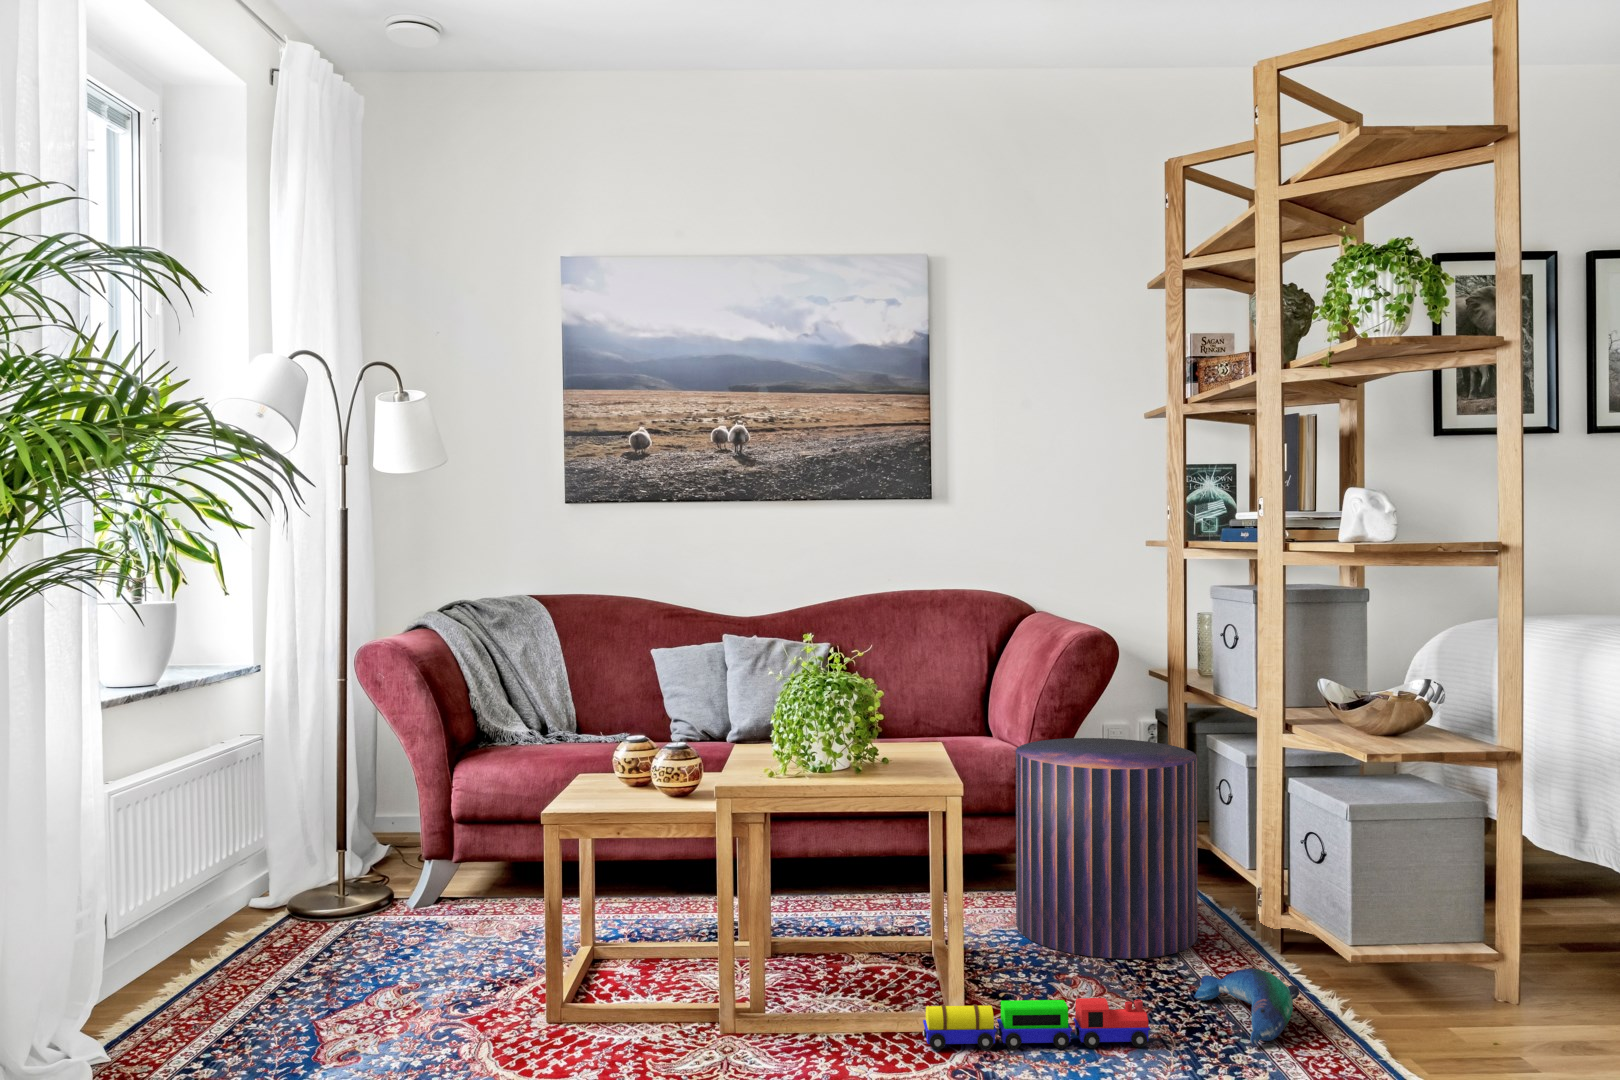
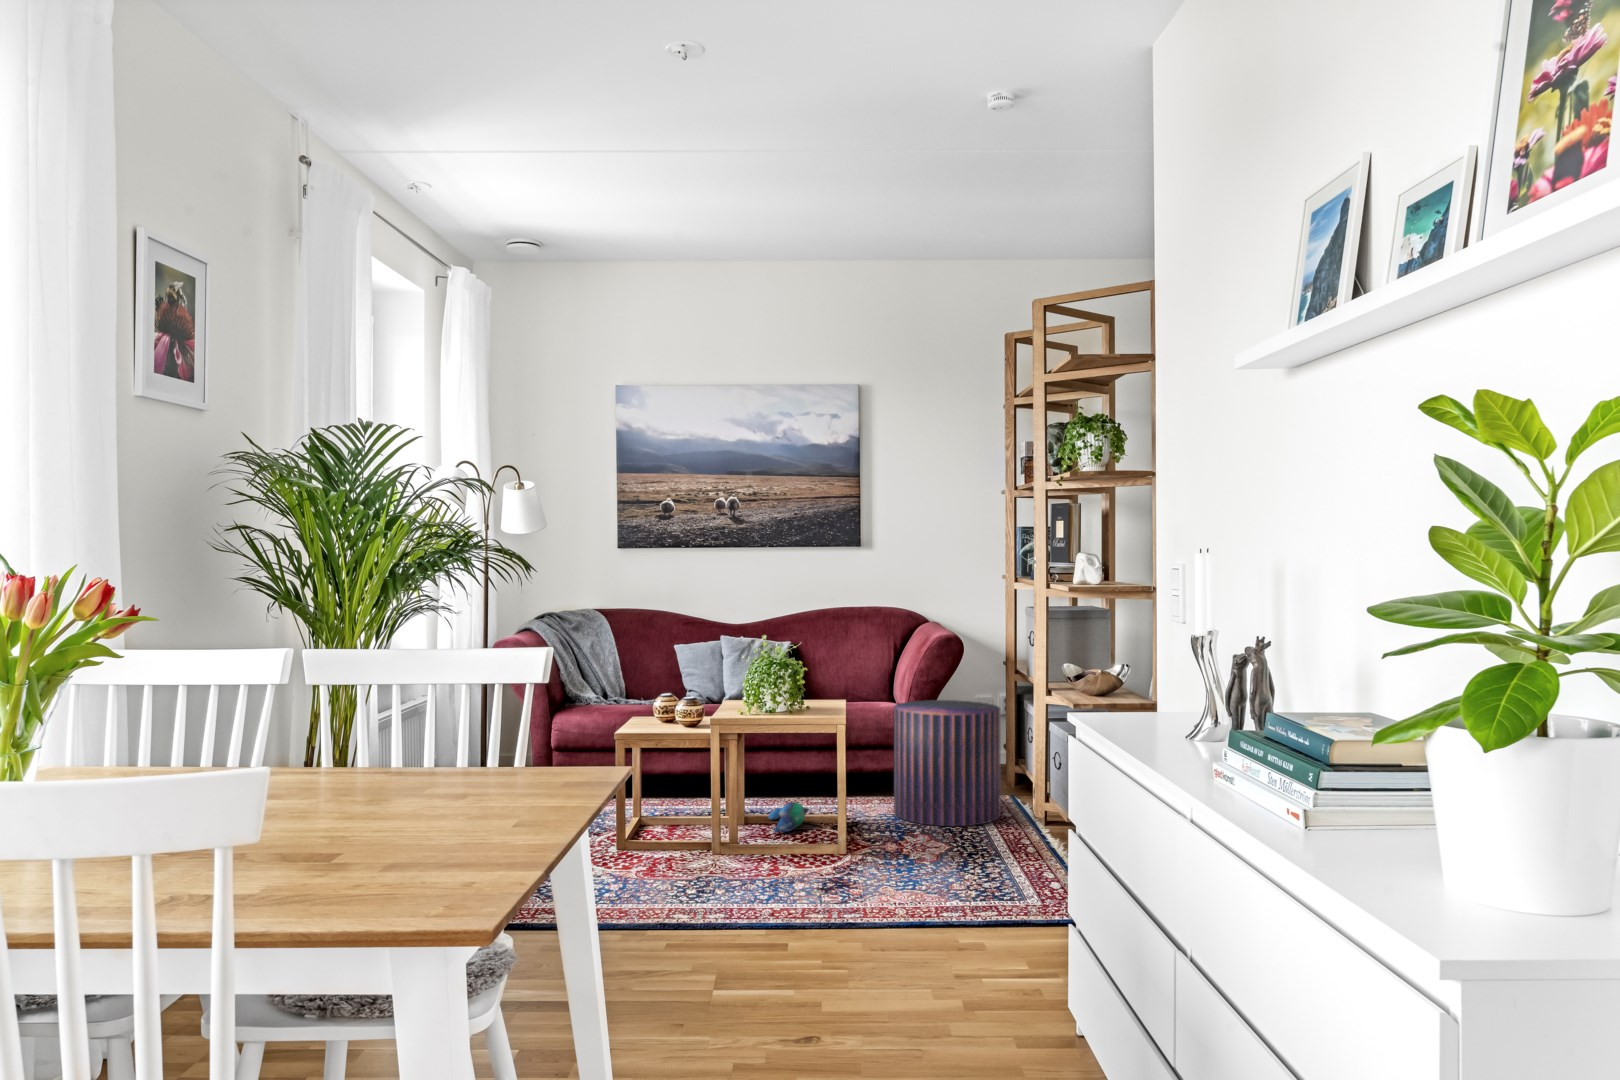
plush toy: present [1194,968,1299,1045] -> present [768,802,809,833]
toy train: present [923,998,1150,1050] -> none [822,835,945,861]

